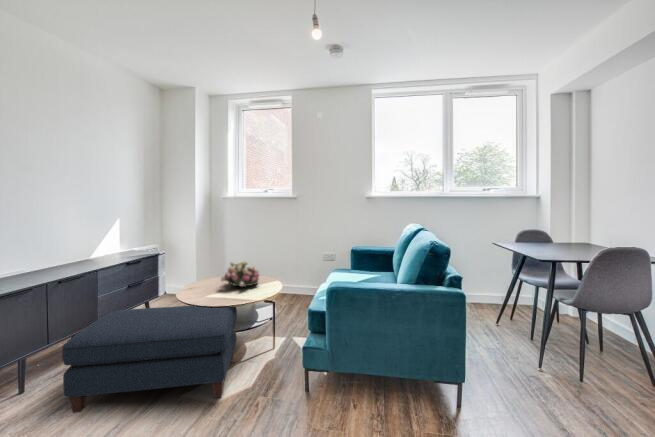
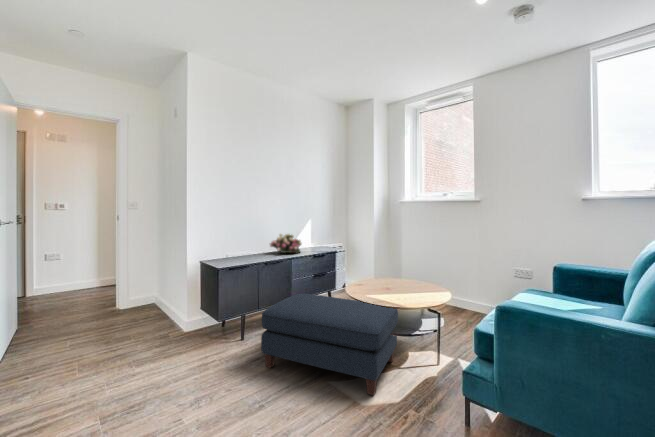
flower arrangement: present [221,261,260,287] -> present [270,234,301,253]

